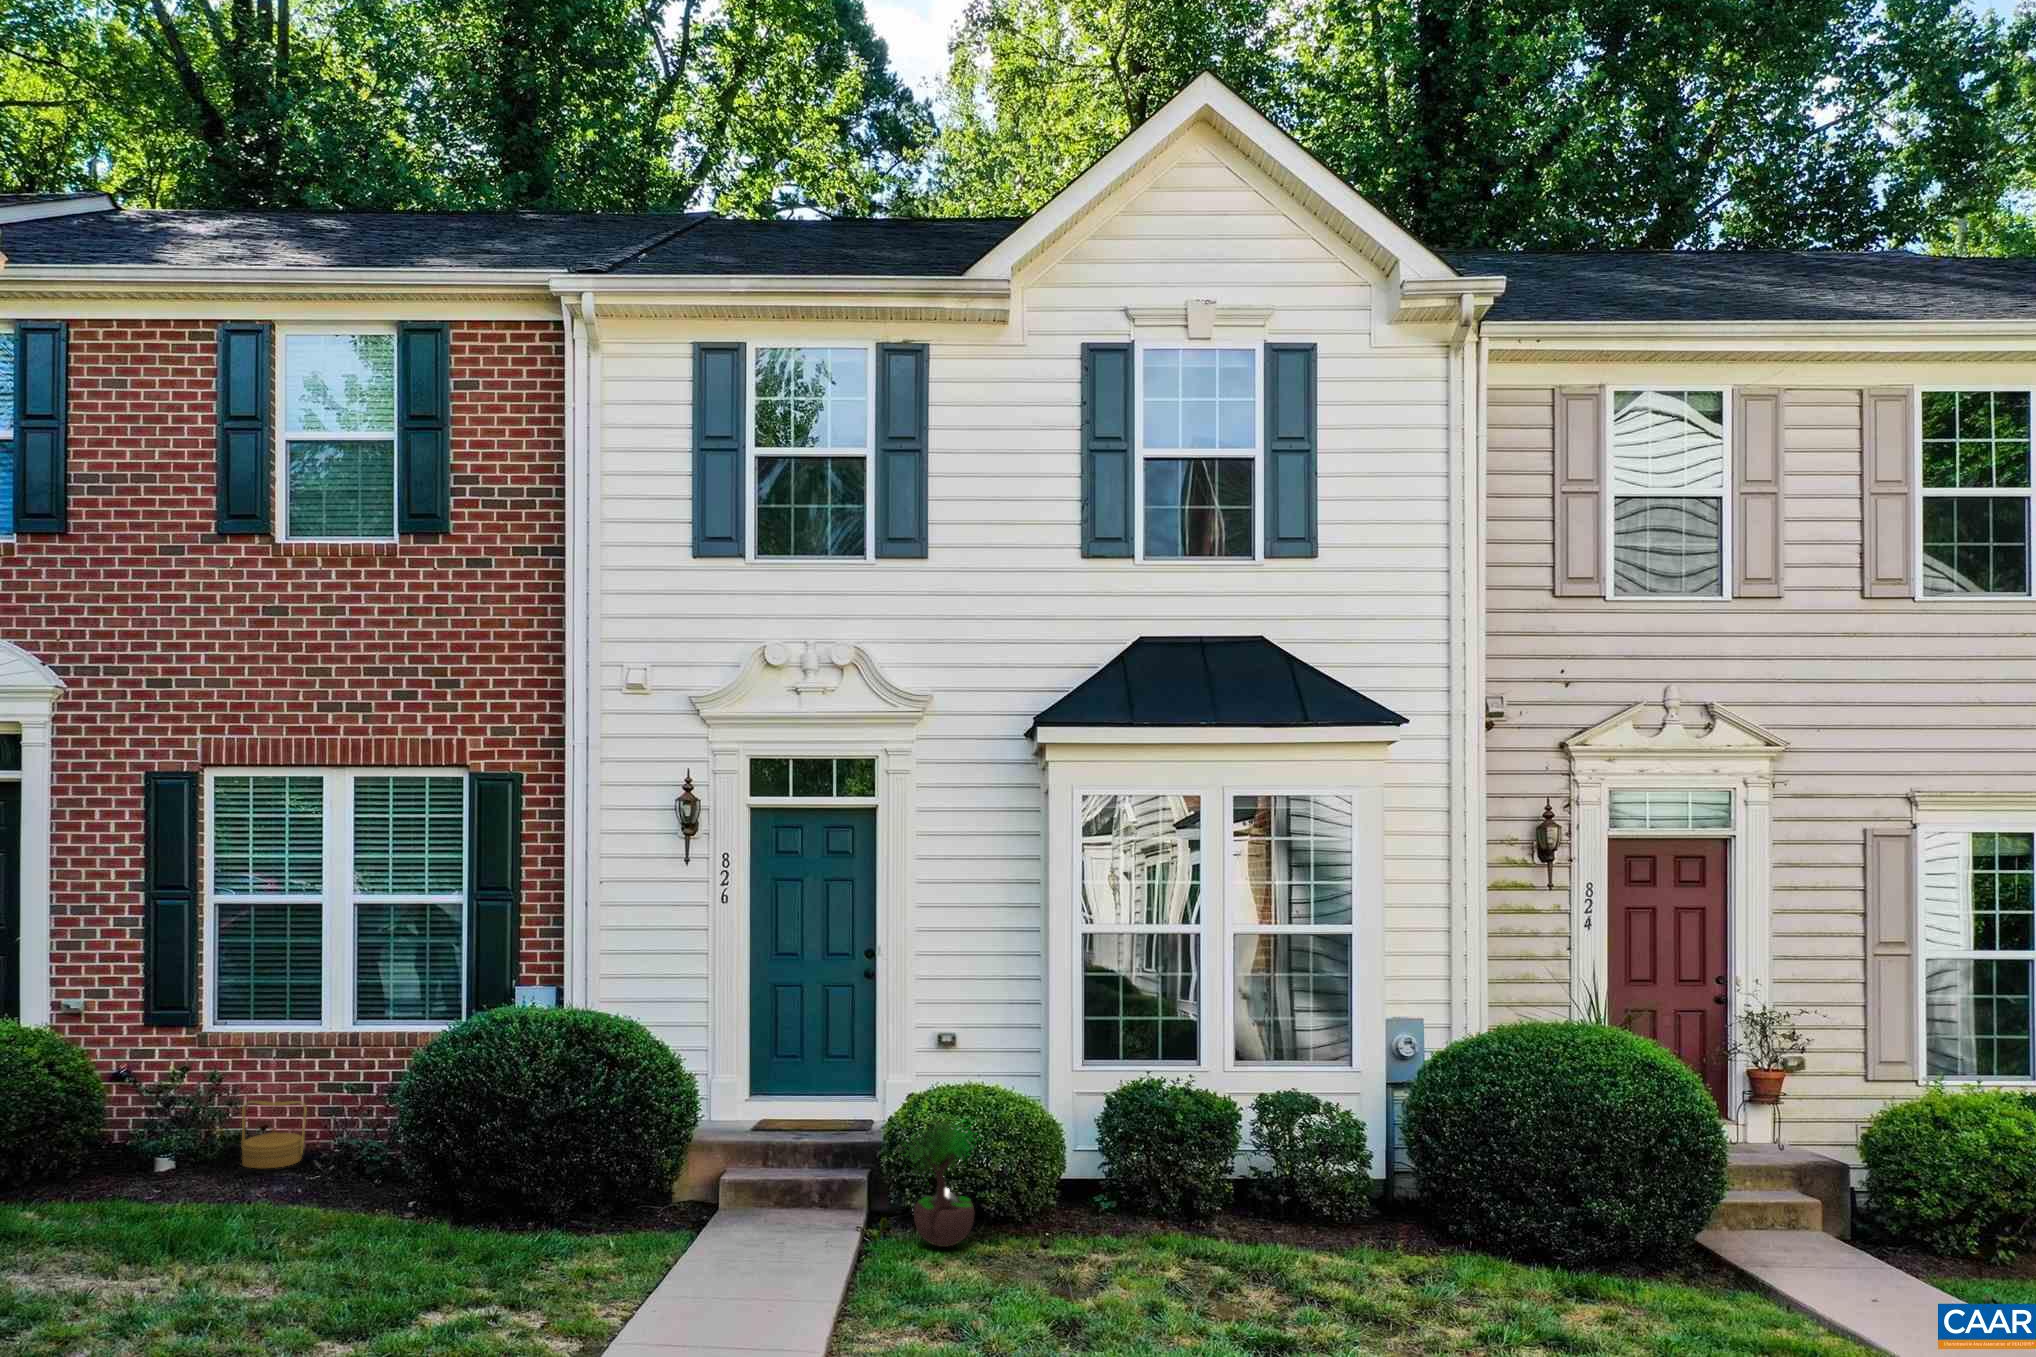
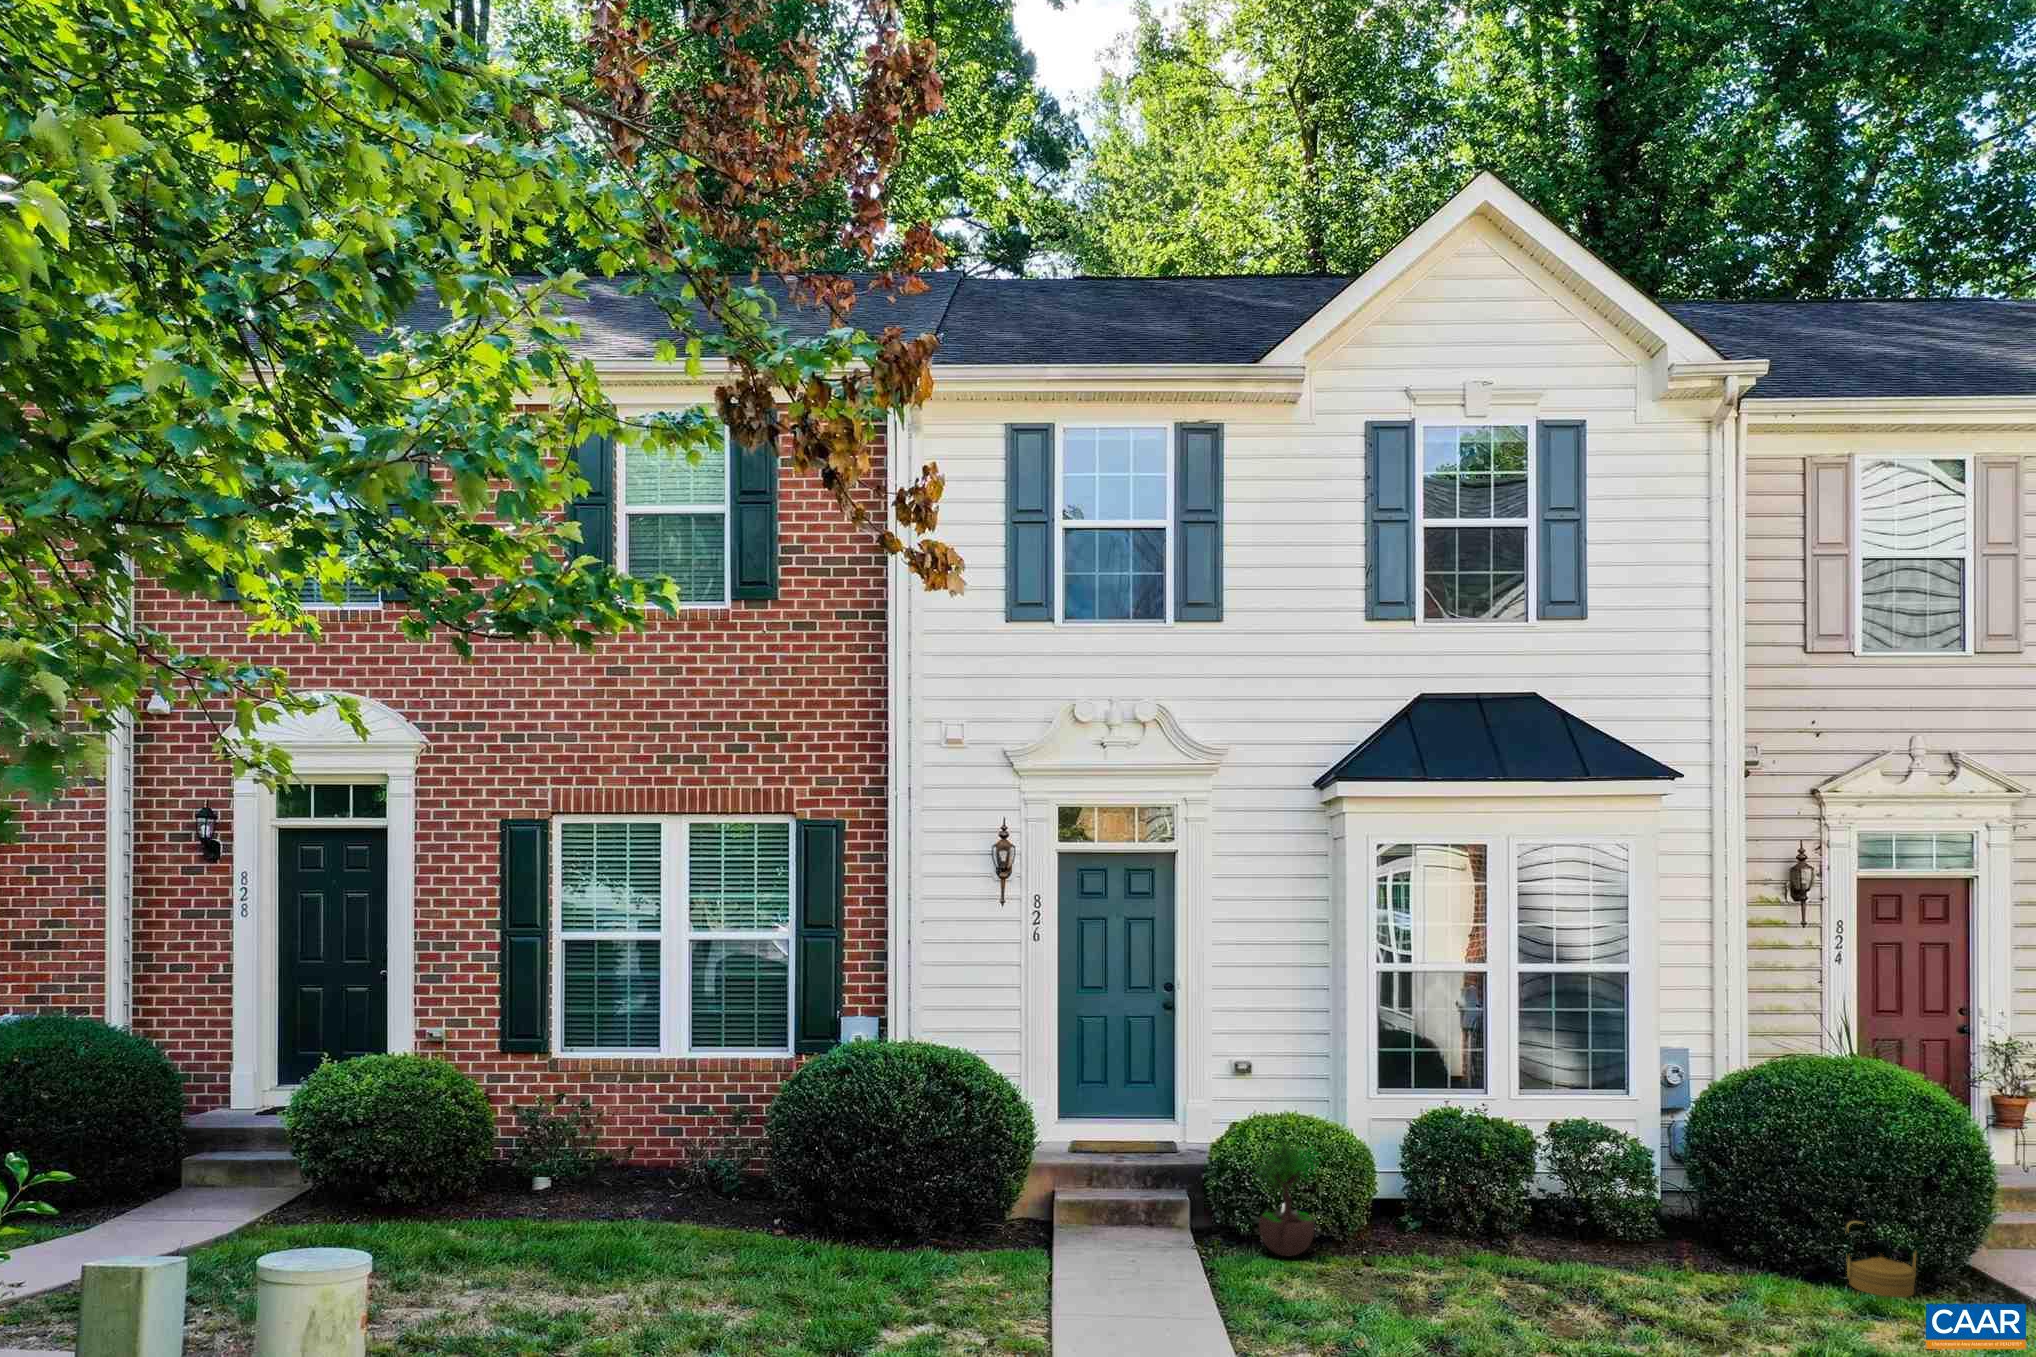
woven basket: present [242,1101,307,1168] -> present [1847,1221,1916,1297]

